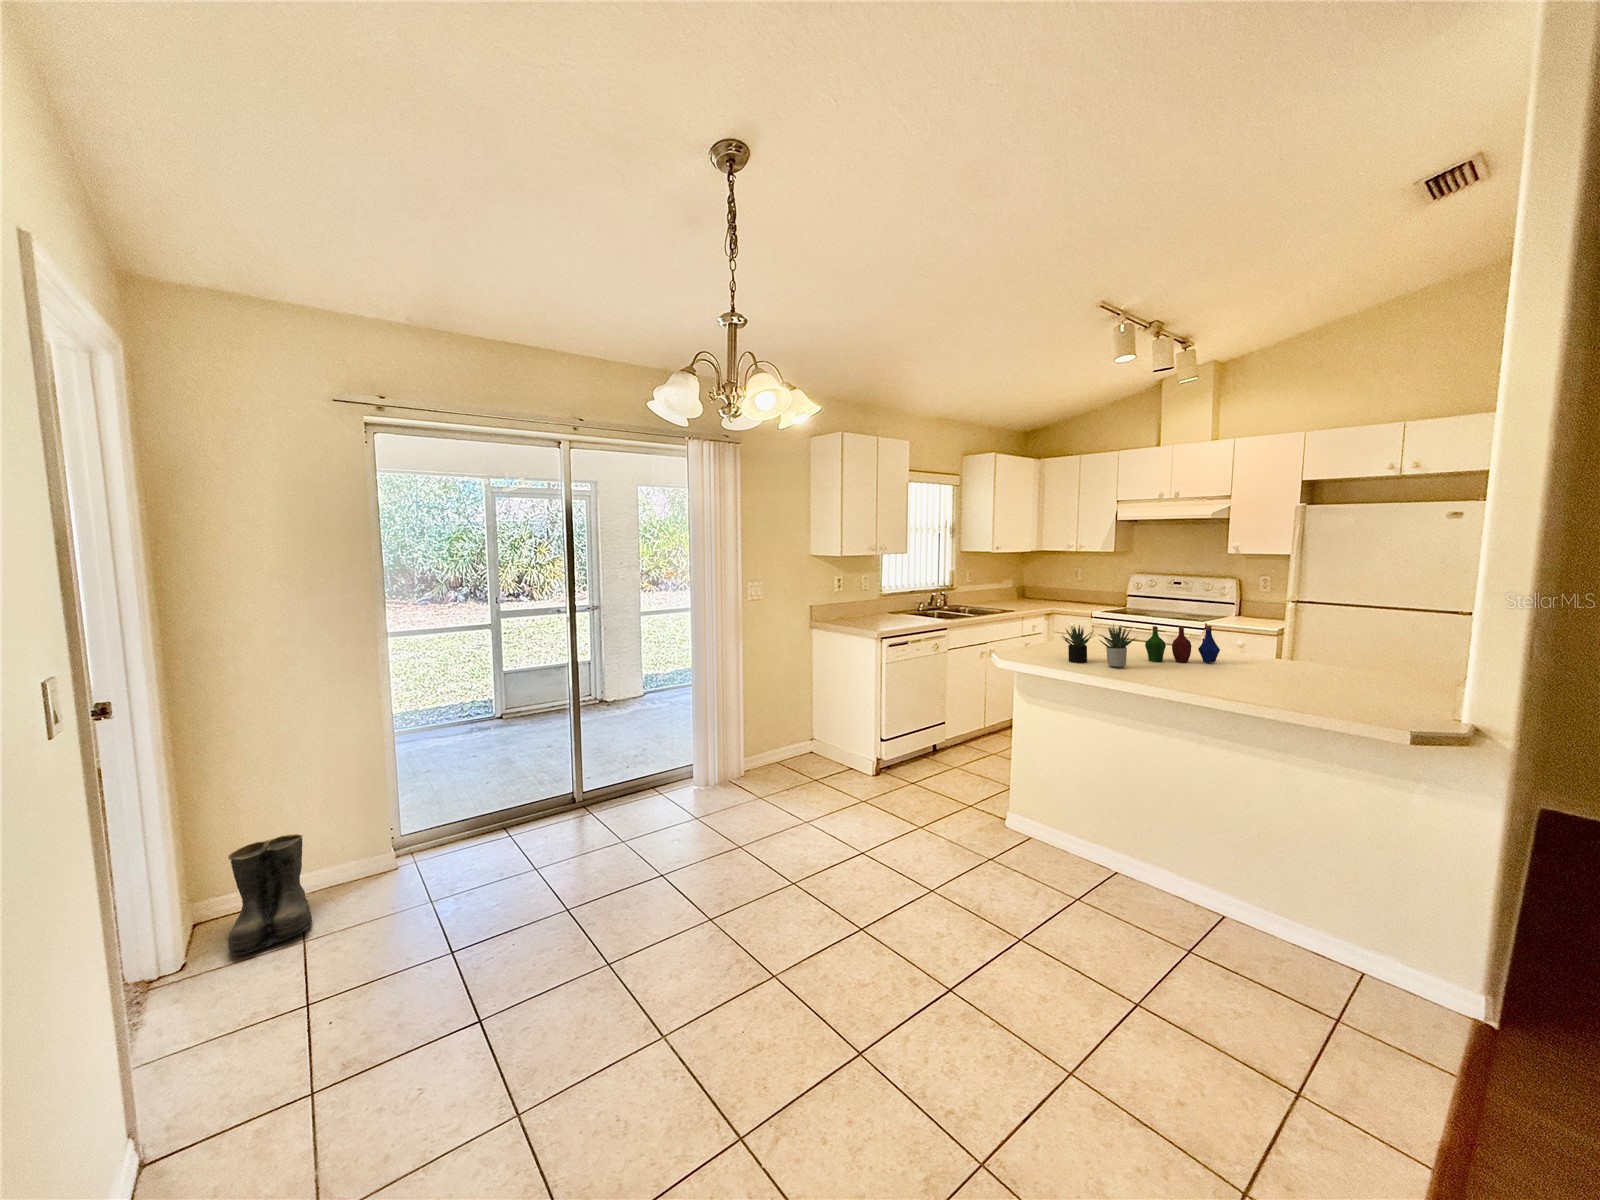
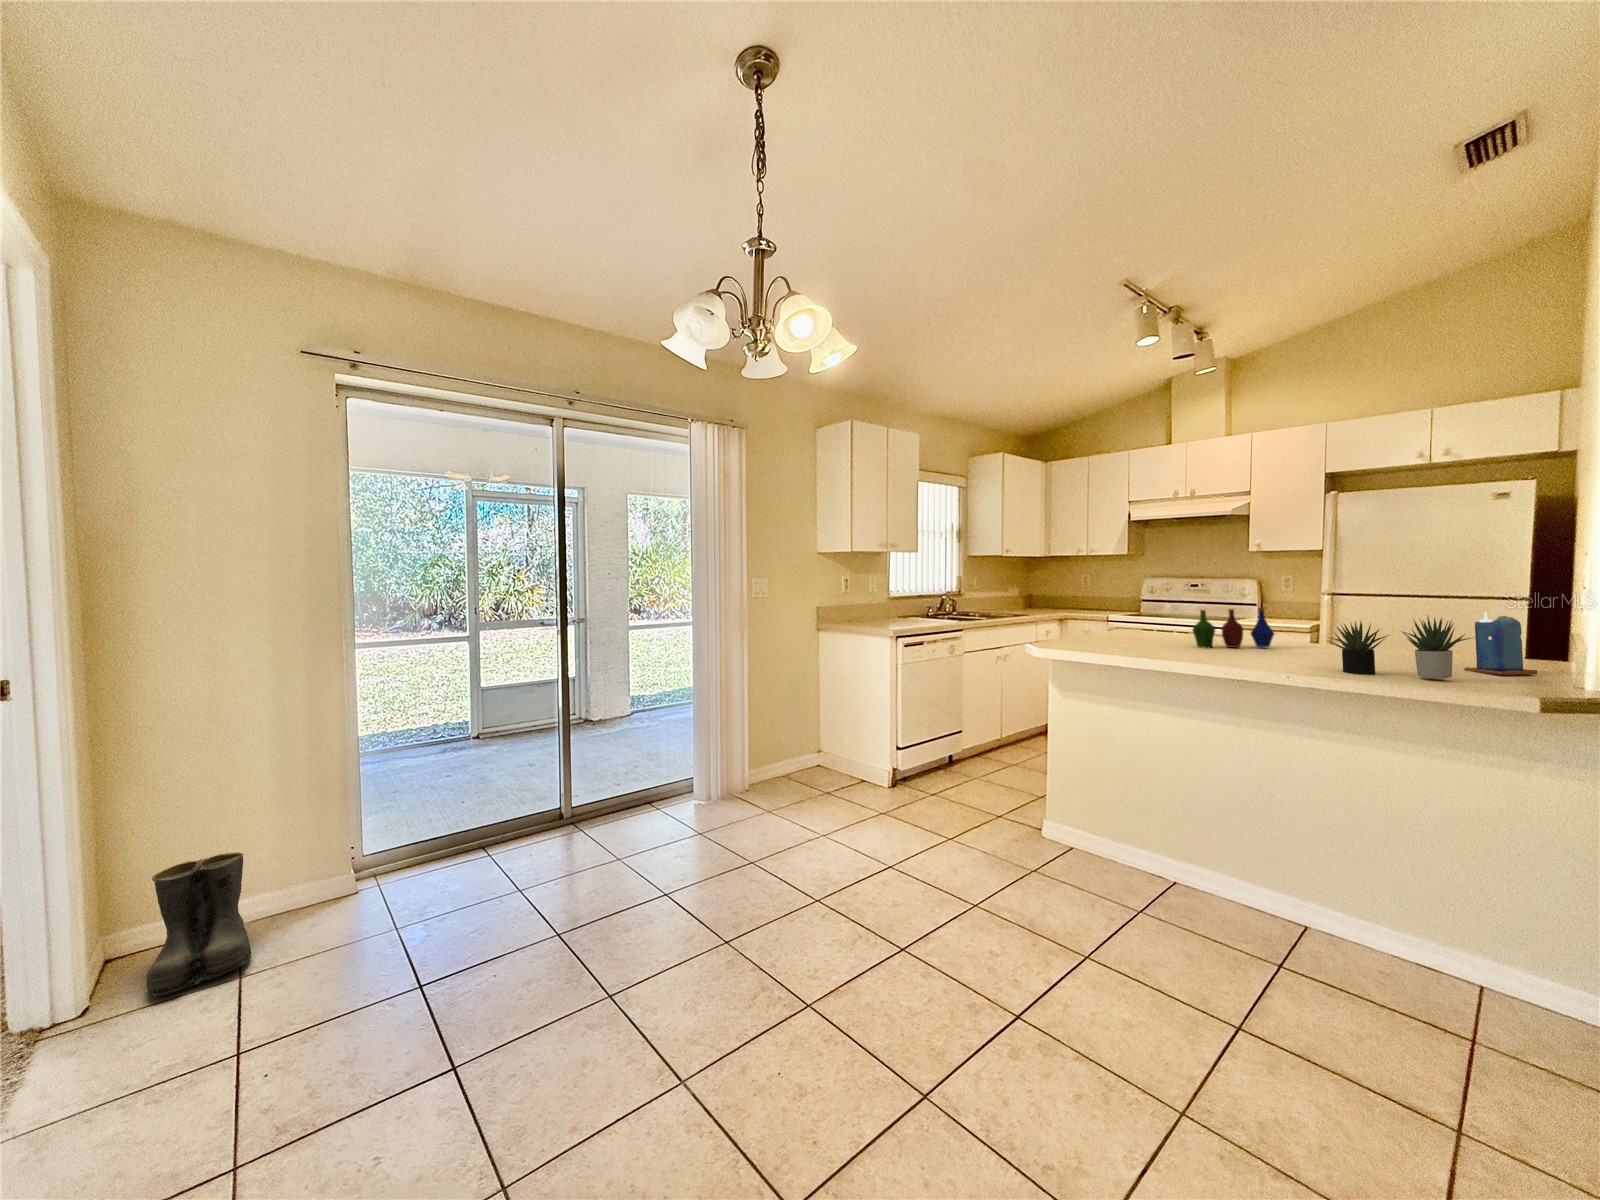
succulent plant: present [1063,625,1135,667] -> present [1327,615,1470,678]
candle: none [1378,644,1441,704] -> present [1464,612,1537,676]

